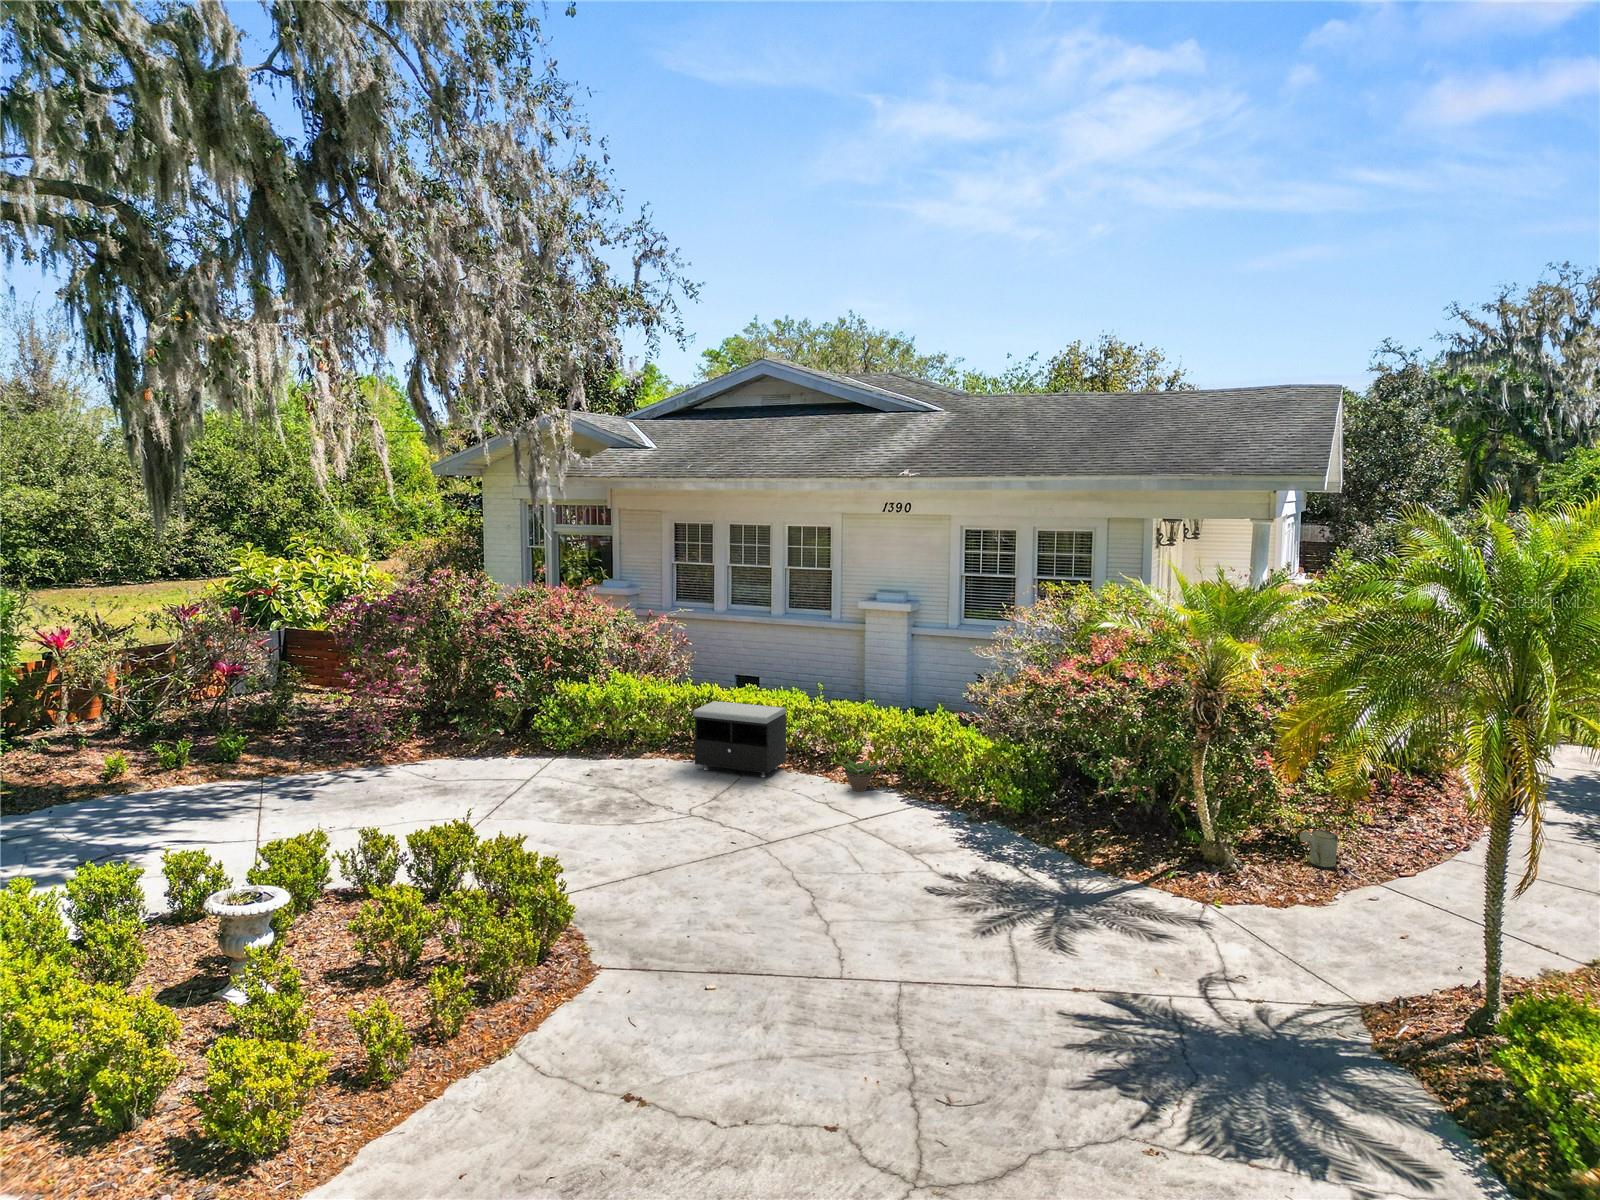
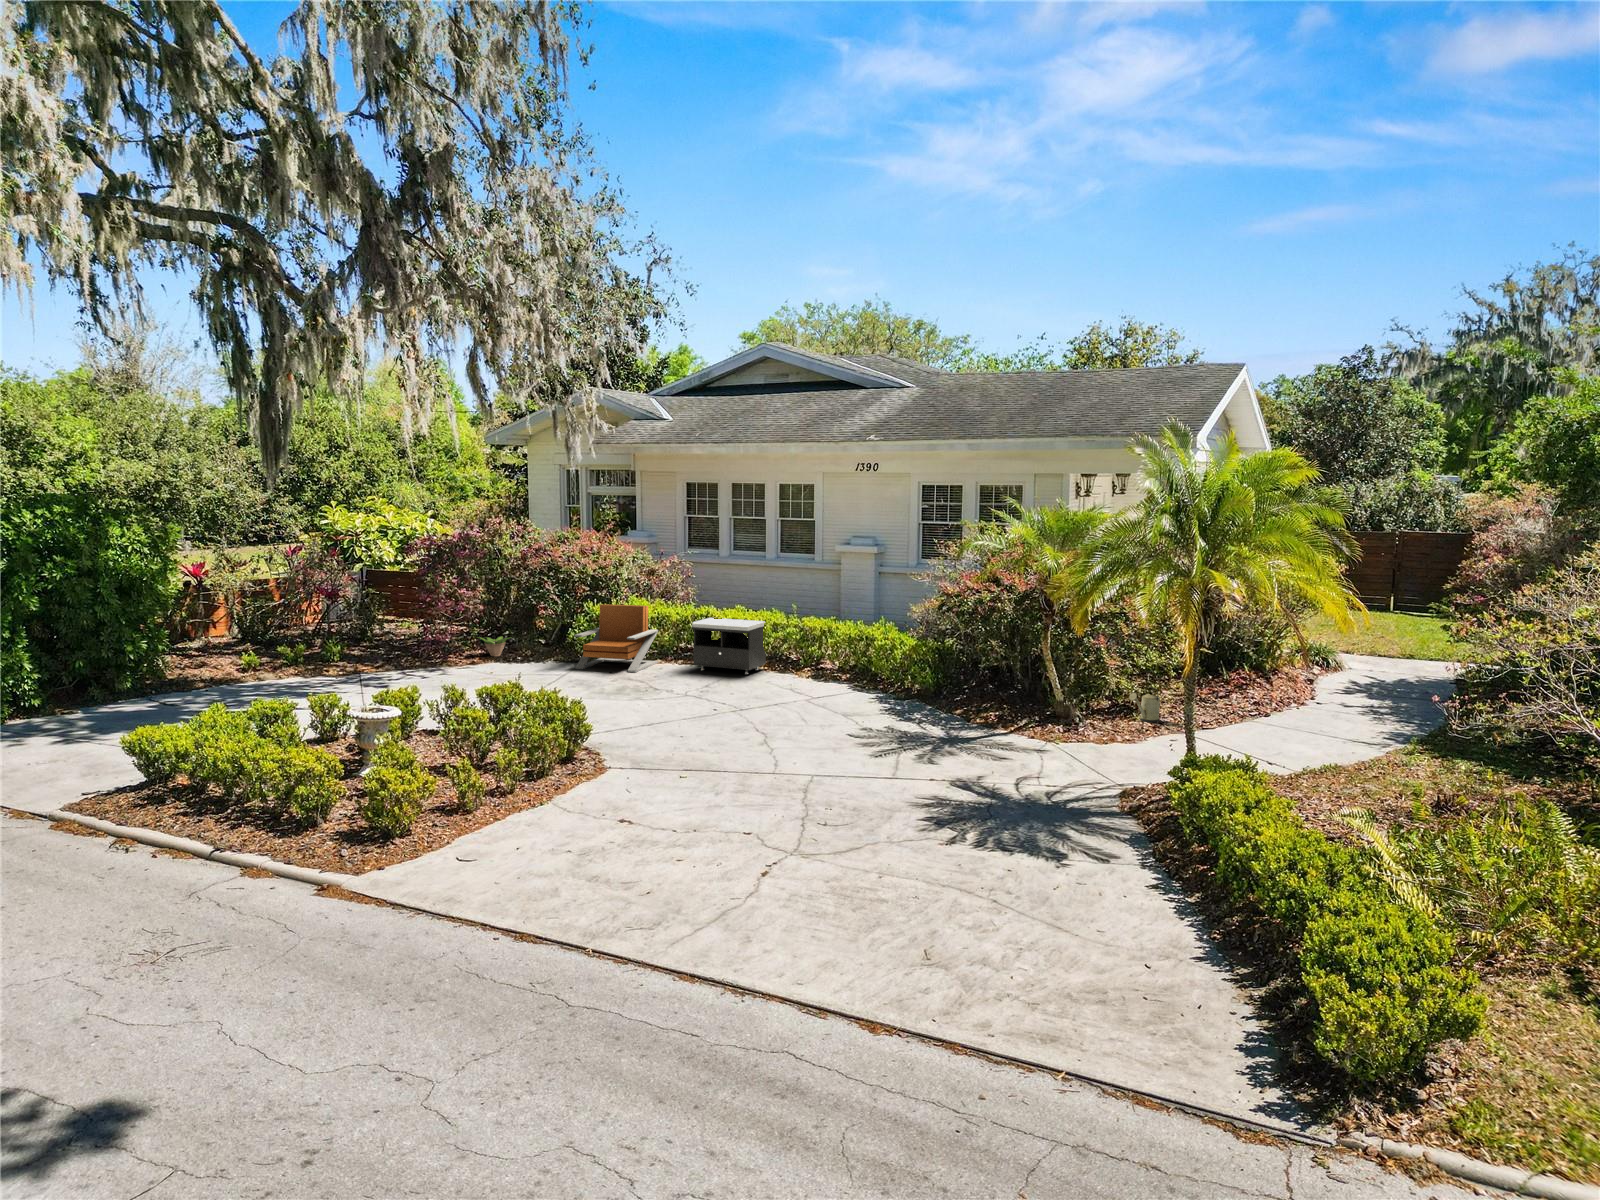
lounge chair: none [542,683,648,775] -> present [574,604,658,672]
decorative plant: present [834,759,884,791] -> present [480,637,511,656]

